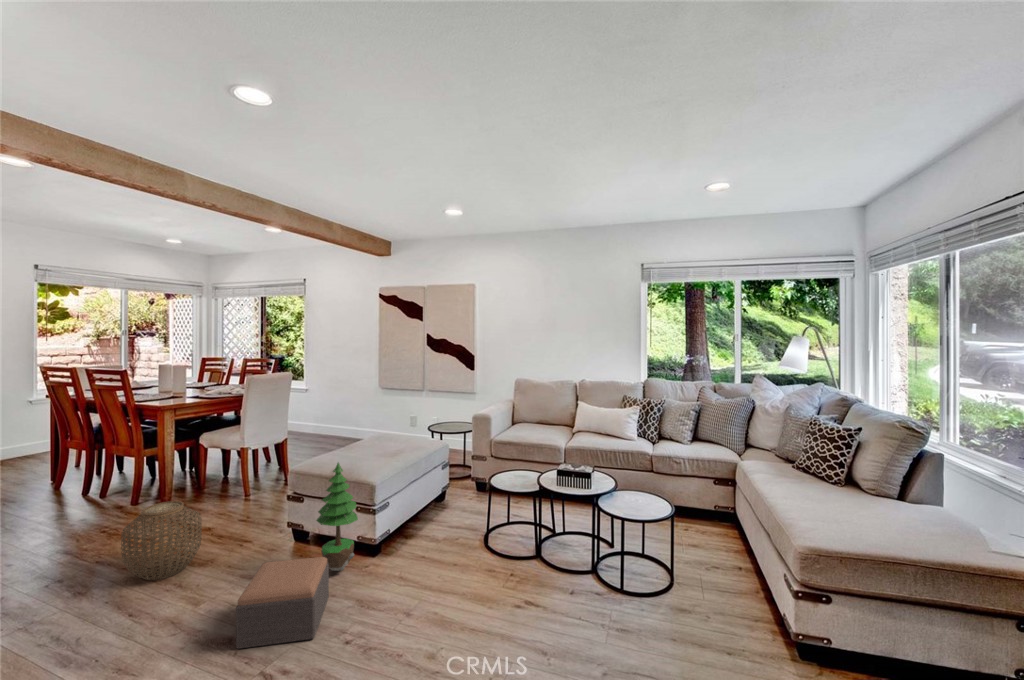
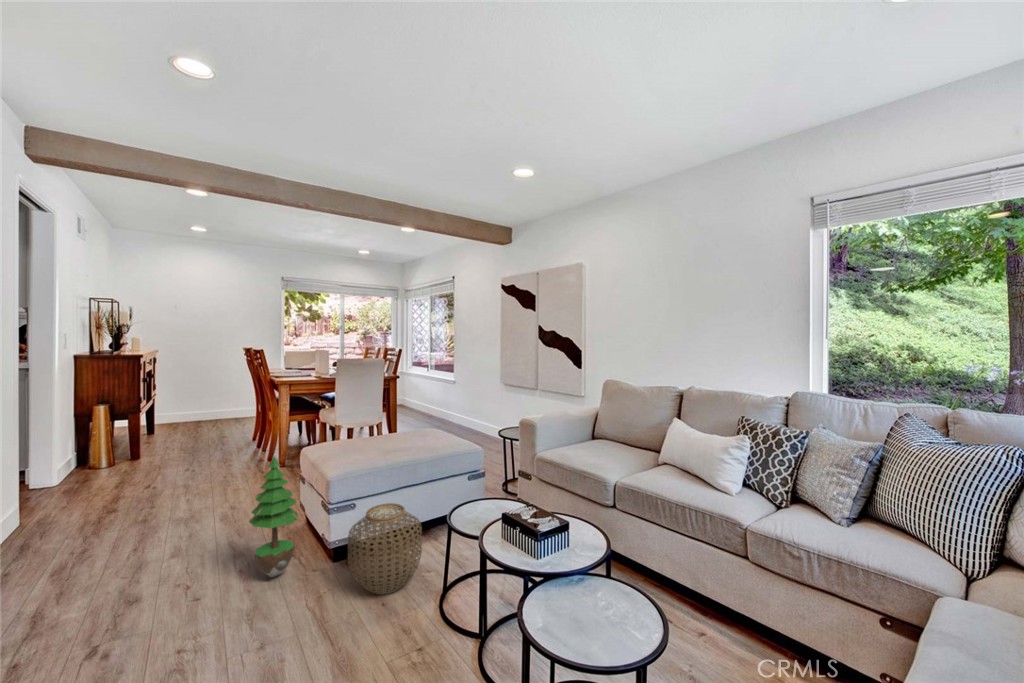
woven basket: present [121,501,202,580] -> present [348,503,422,594]
footstool: present [236,557,329,649] -> none [98,549,225,654]

